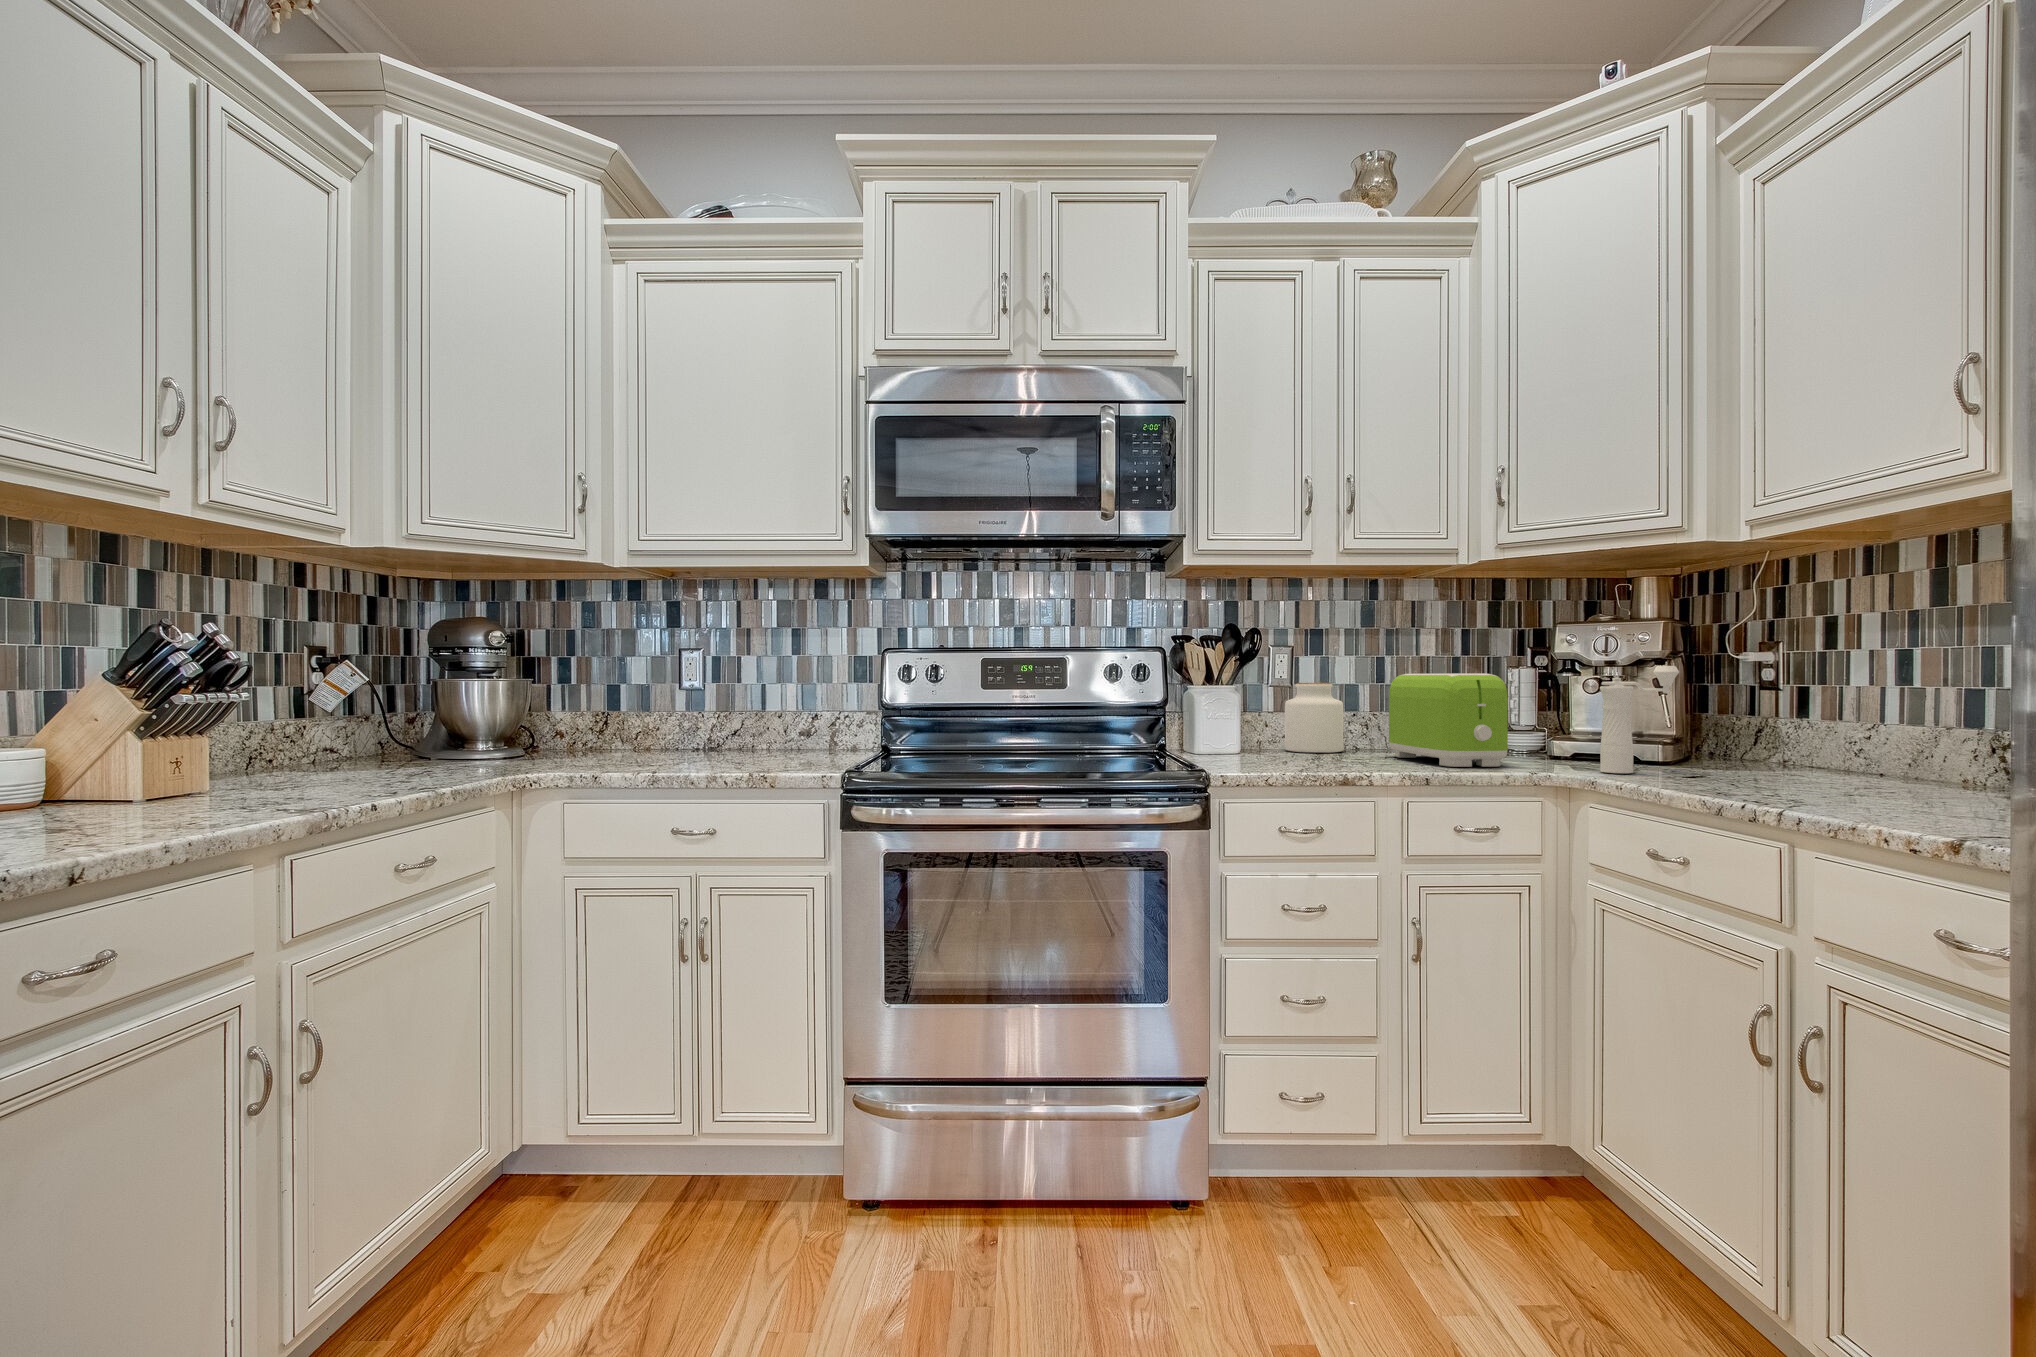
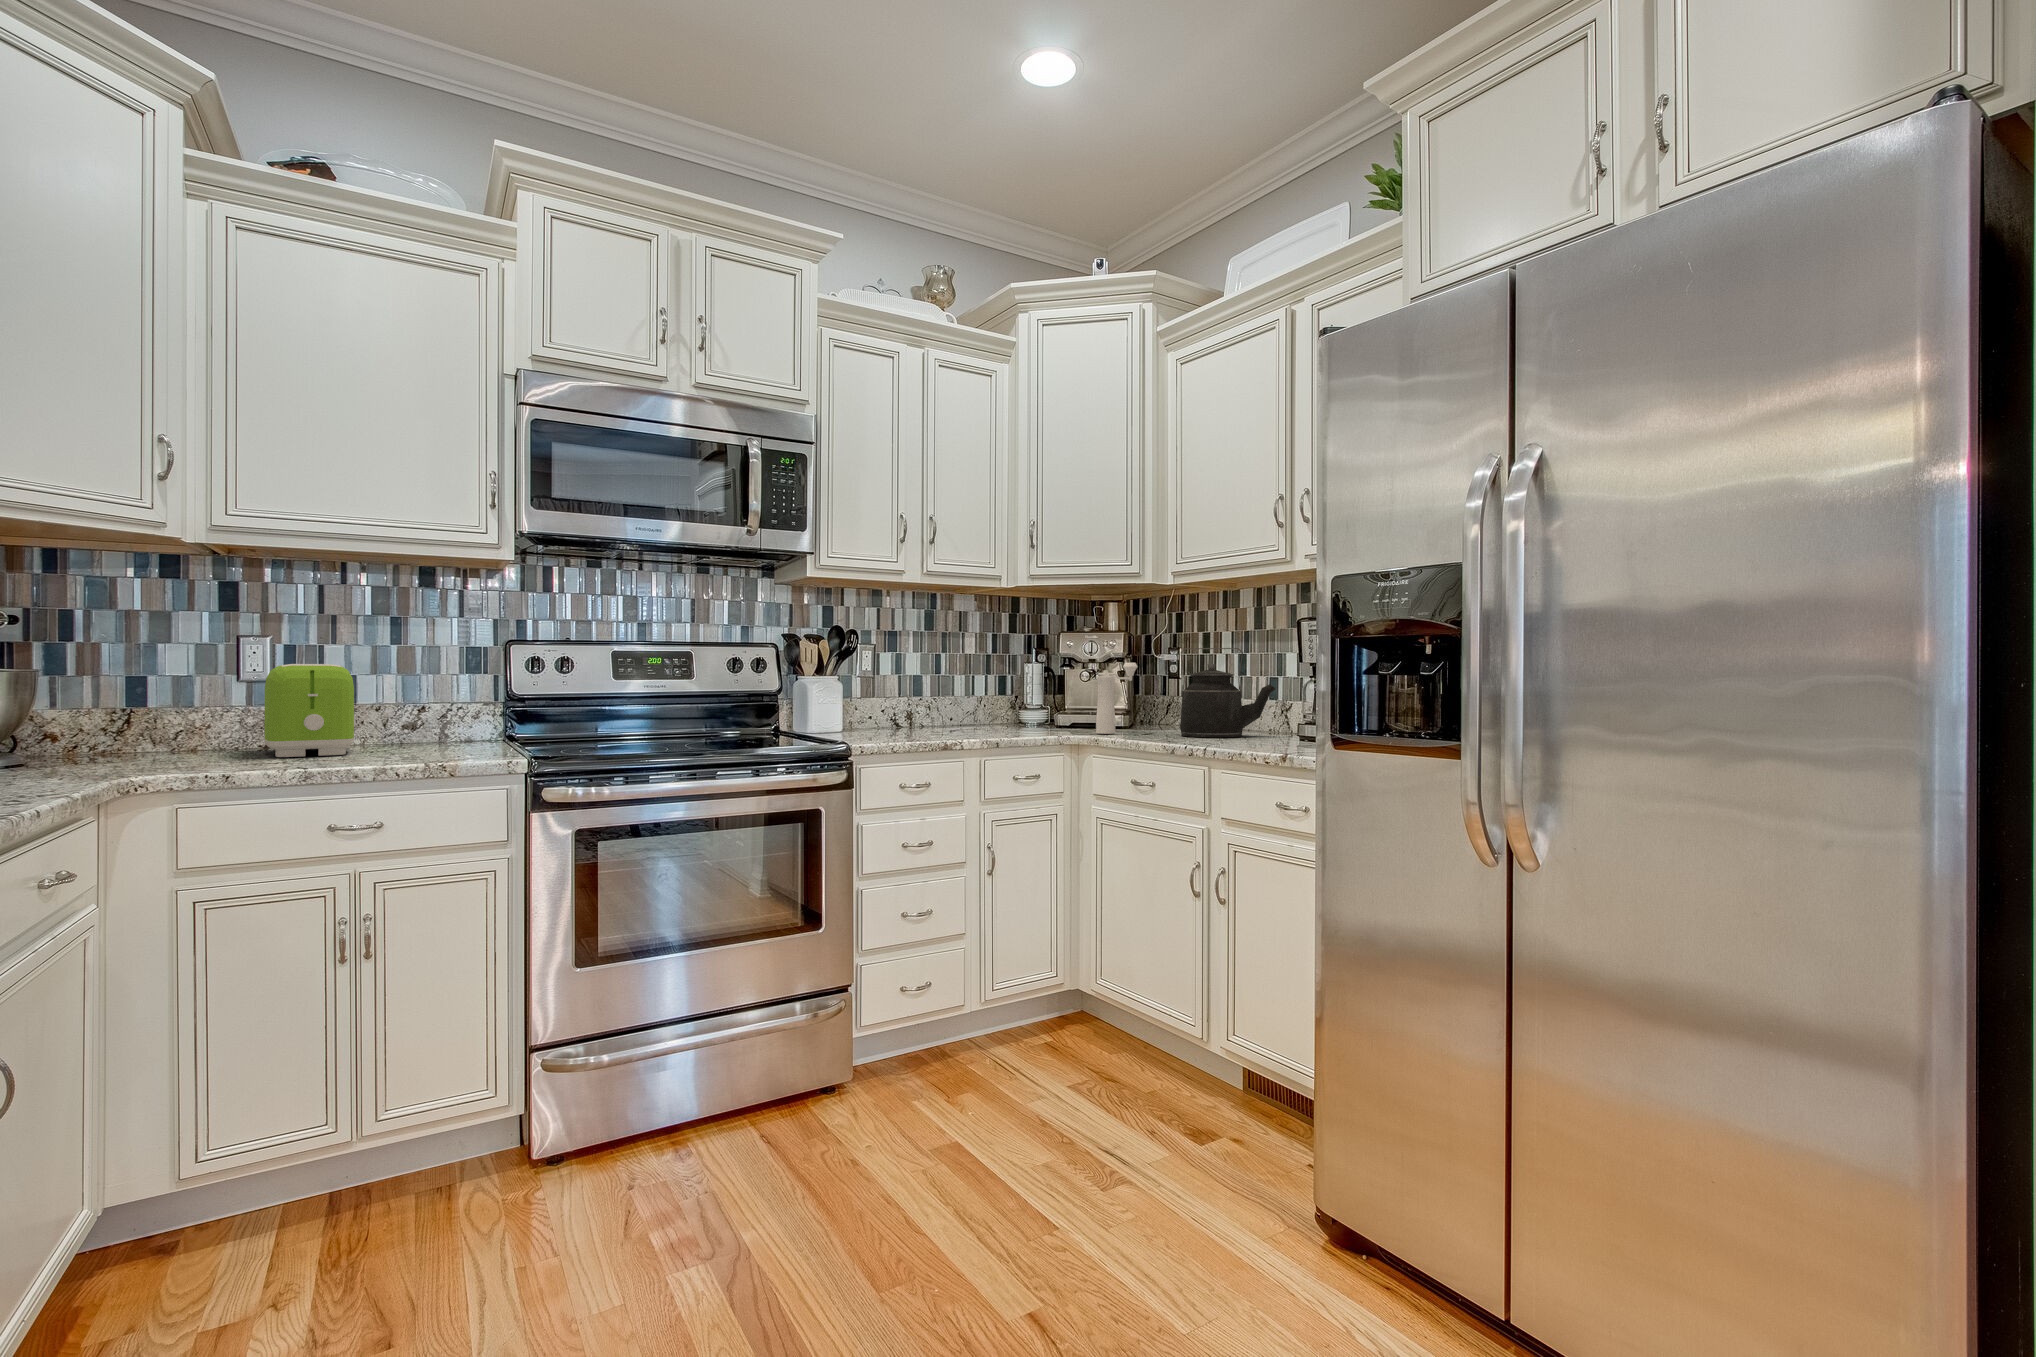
kettle: none [1748,641,1956,792] -> present [1180,648,1275,737]
toaster: present [1389,673,1508,767] -> present [265,664,354,757]
jar: present [1285,683,1344,753] -> none [867,675,913,730]

